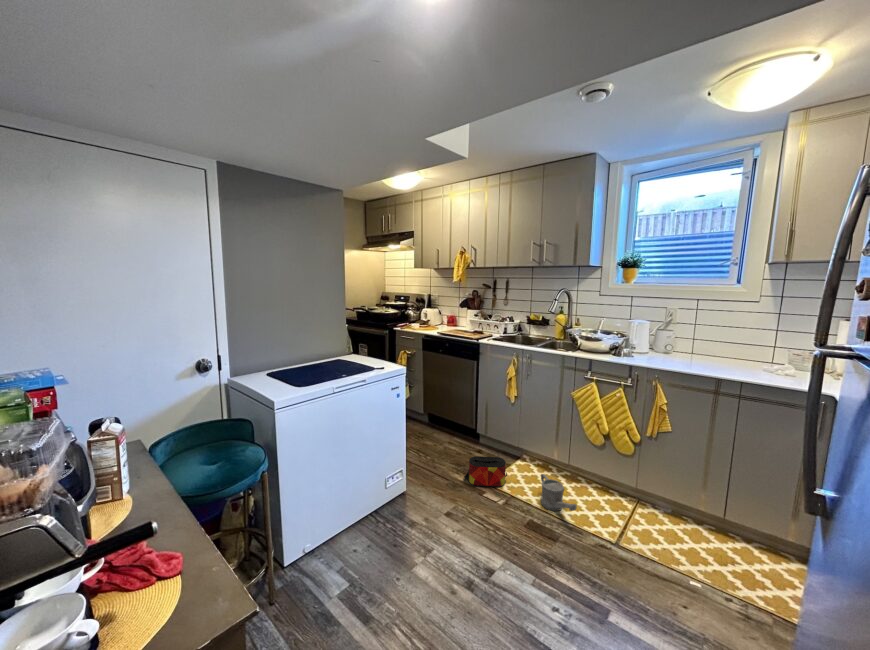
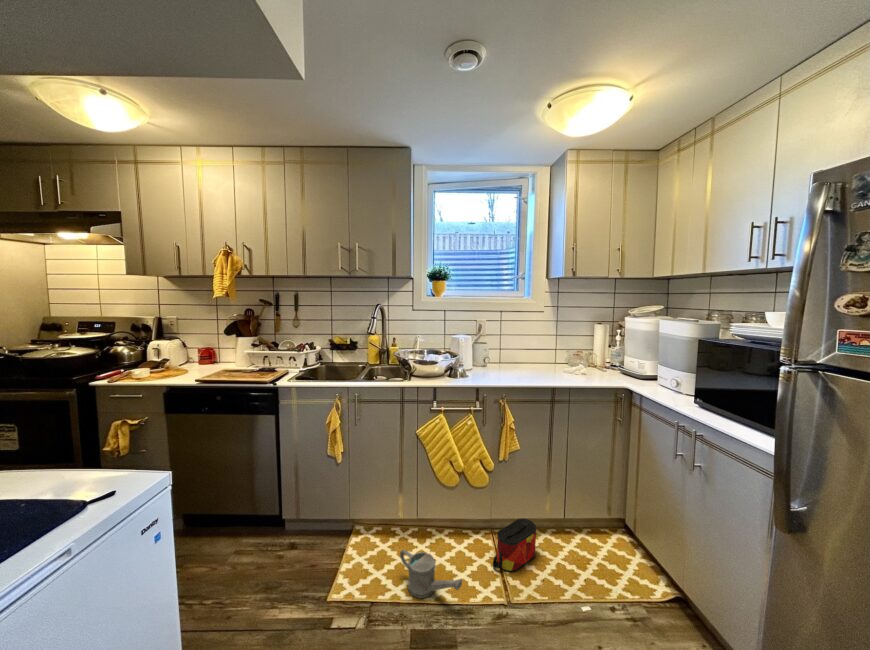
bag: present [464,456,507,487] -> present [493,519,536,572]

